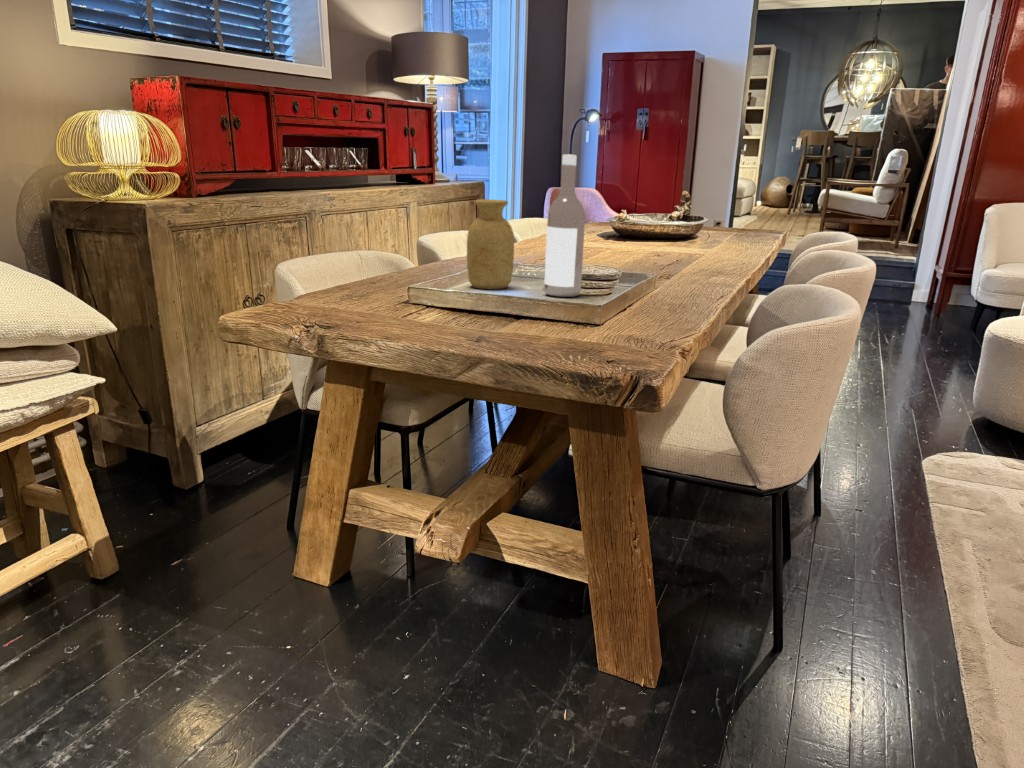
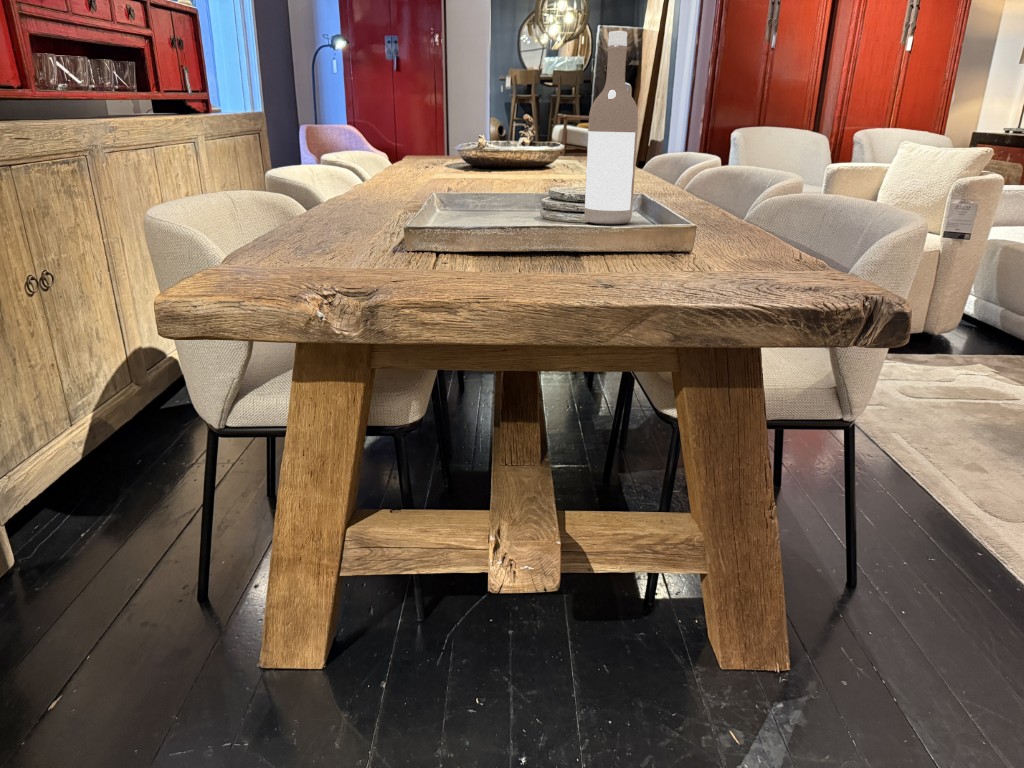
vase: present [467,199,514,289] -> none [466,100,529,224]

